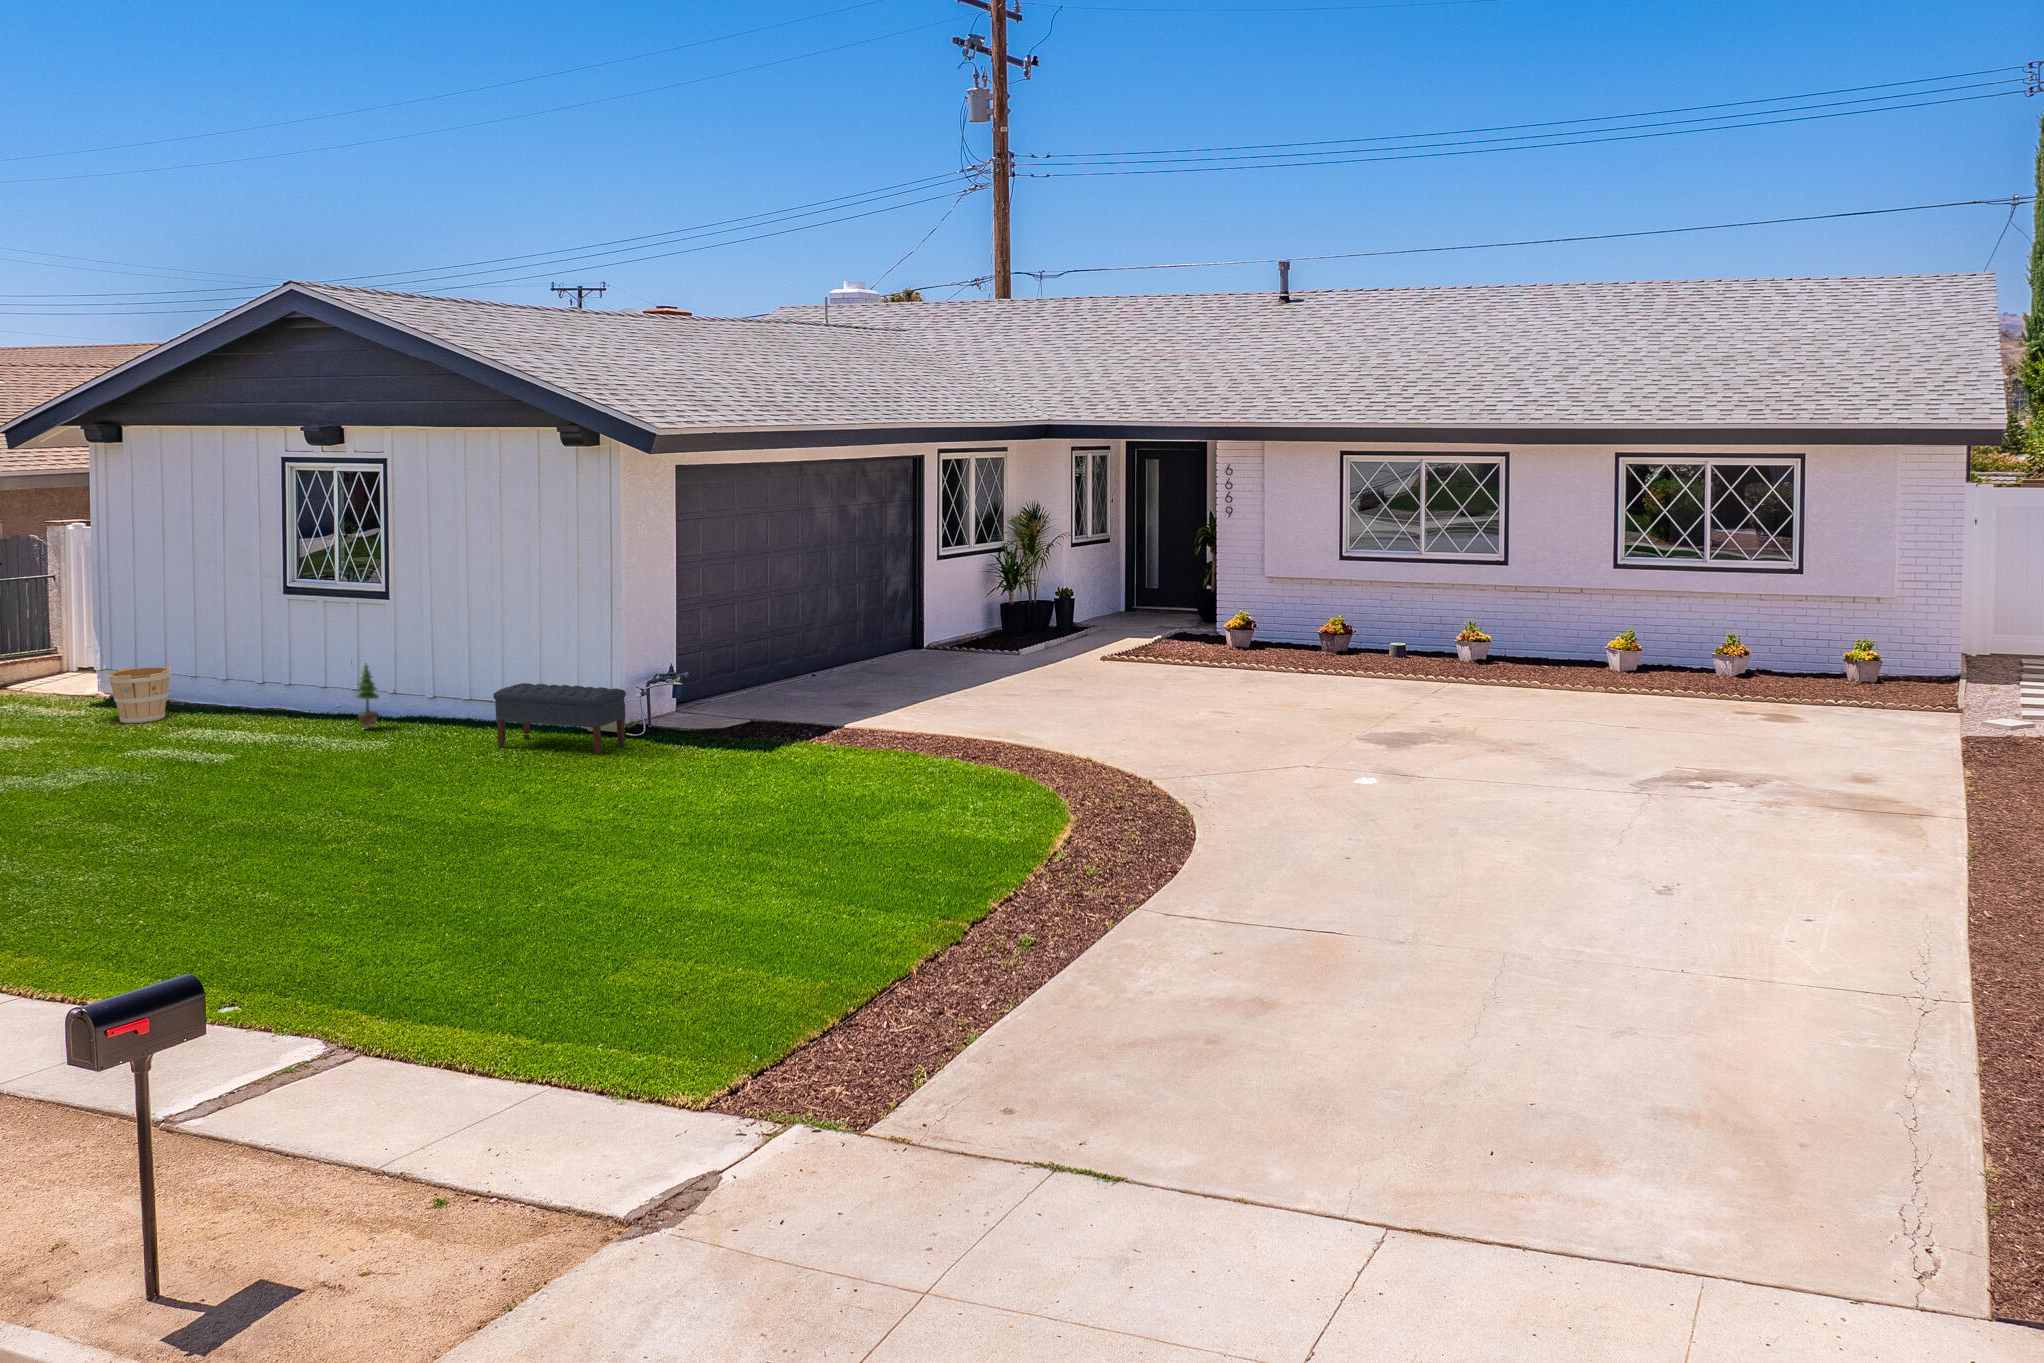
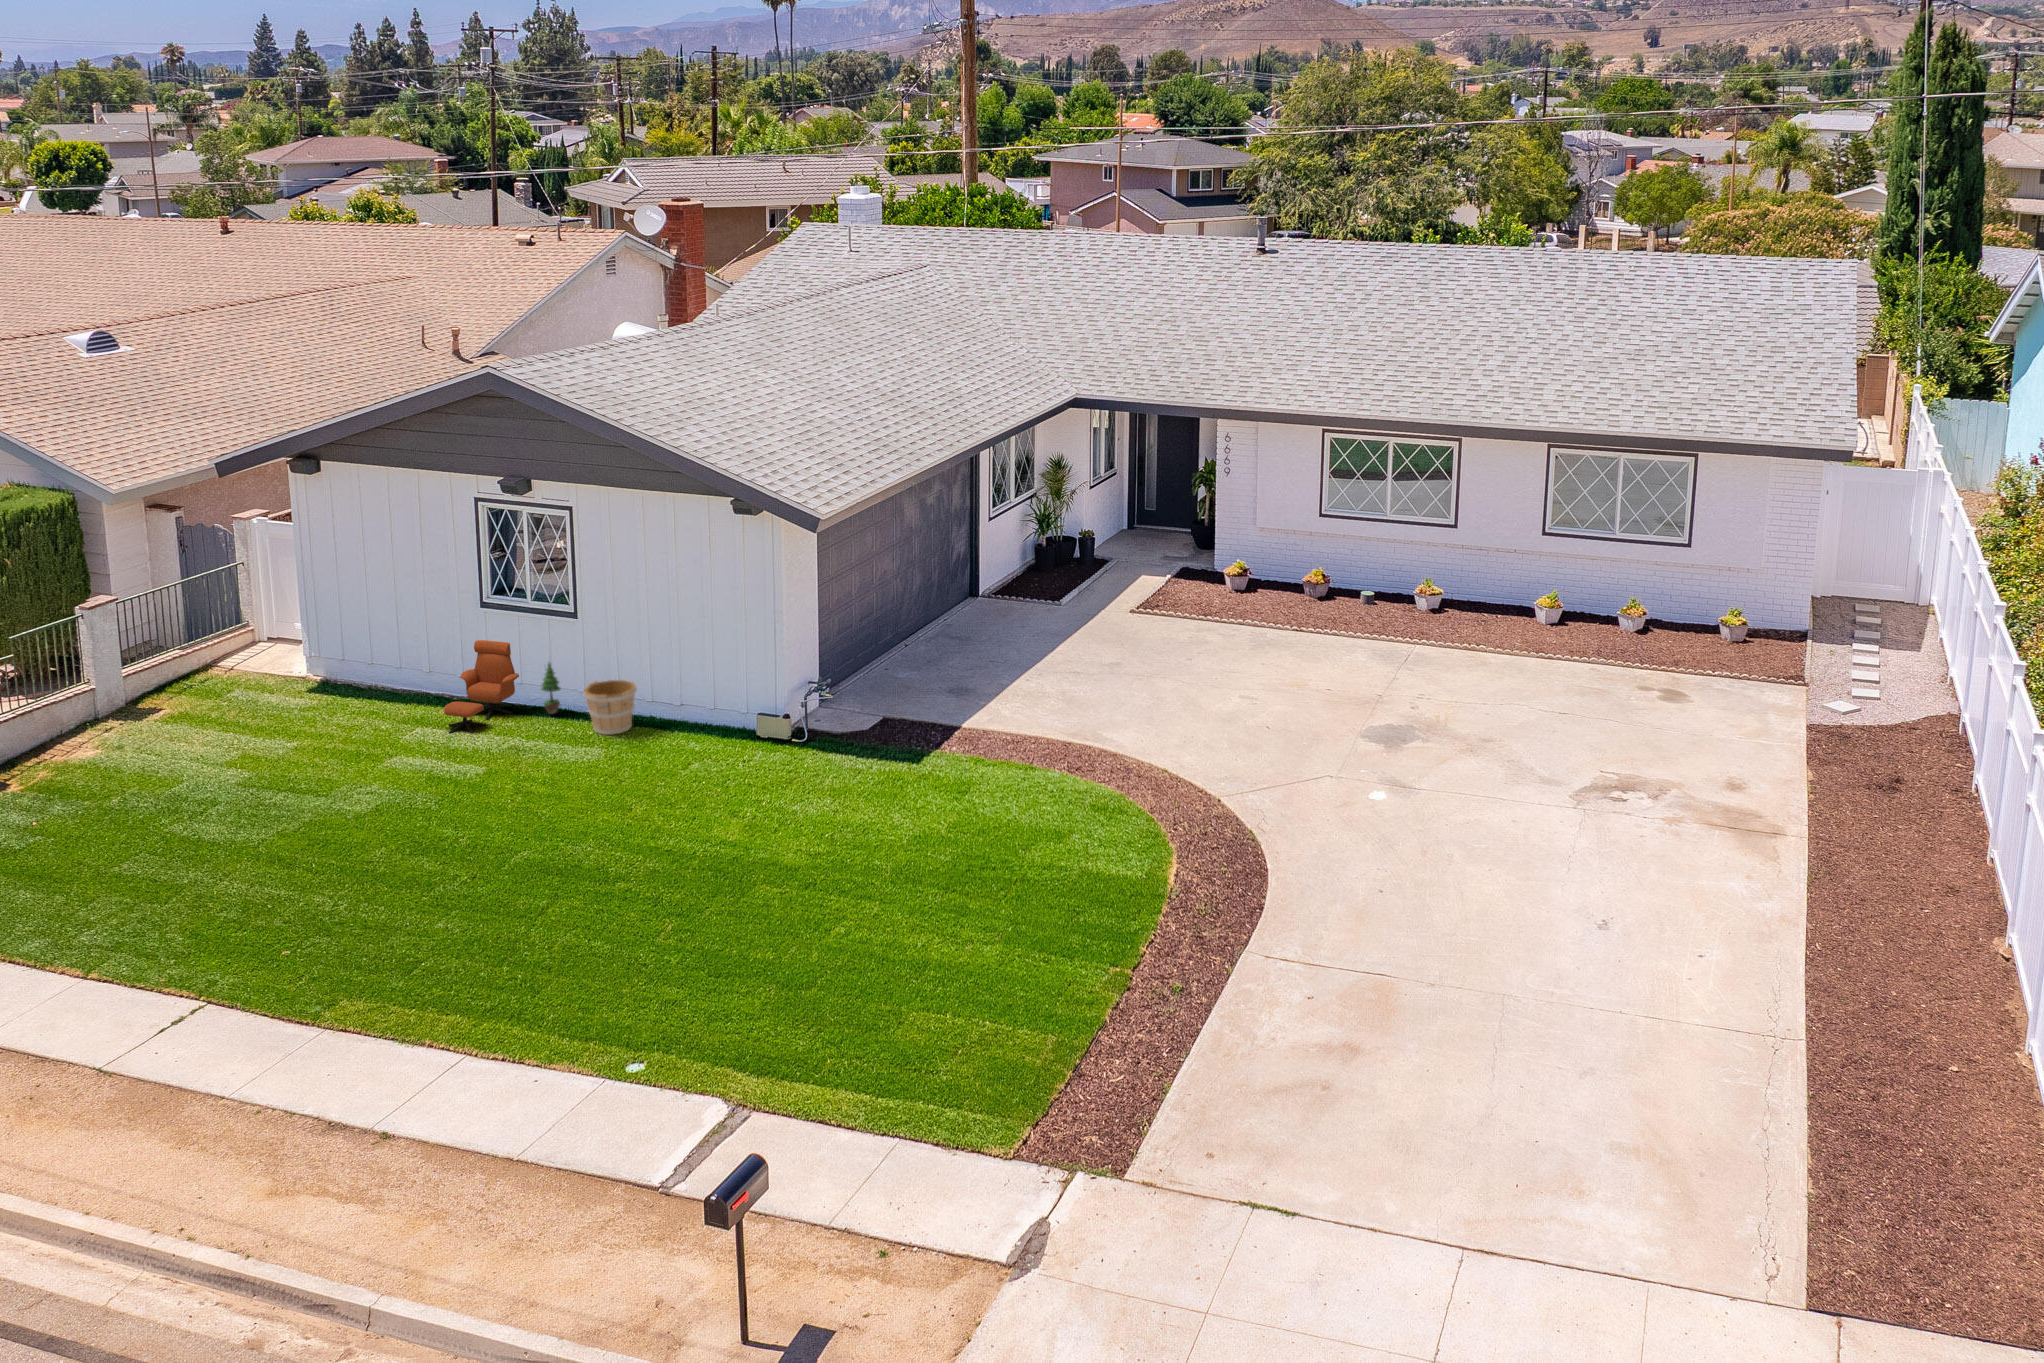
lounge chair: none [236,641,333,743] -> present [444,640,519,733]
wooden bucket: present [108,667,172,724] -> present [584,680,637,735]
bench: present [493,683,626,755] -> none [669,685,780,751]

